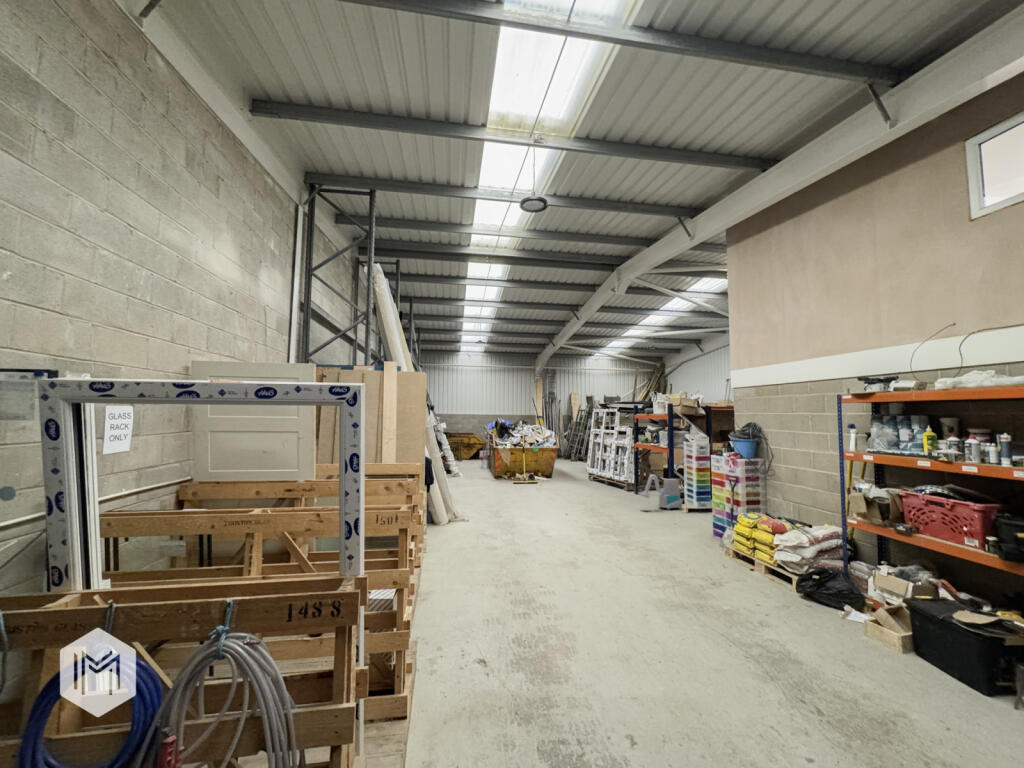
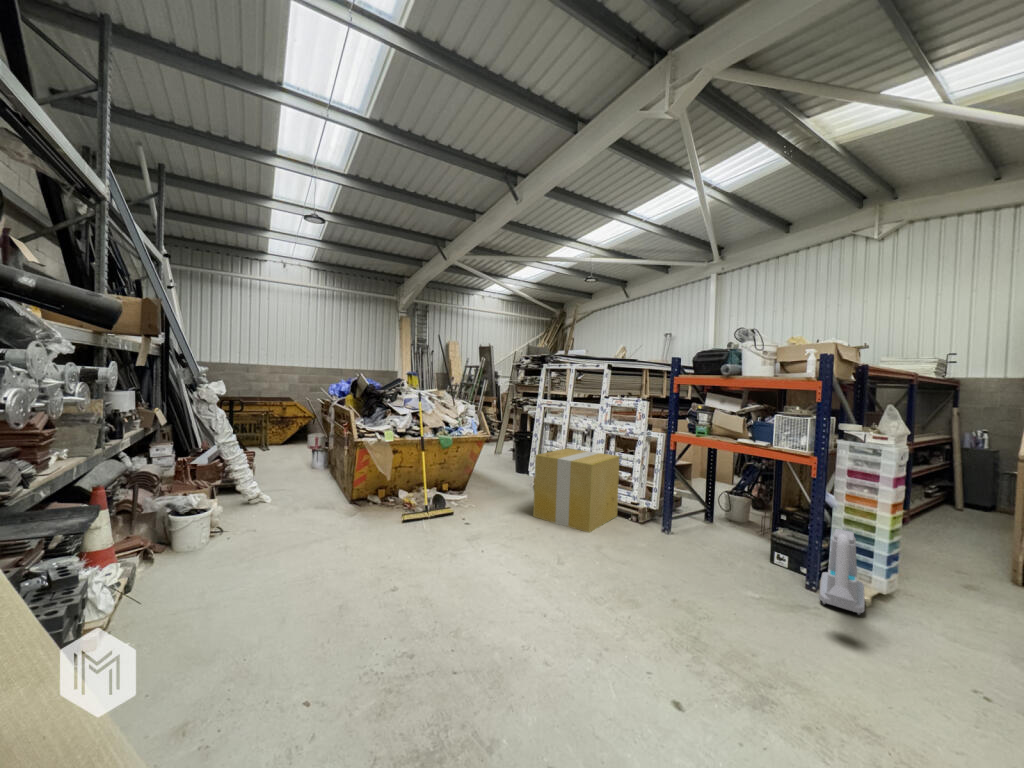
cardboard box: none [575,455,620,491] -> present [533,448,619,532]

